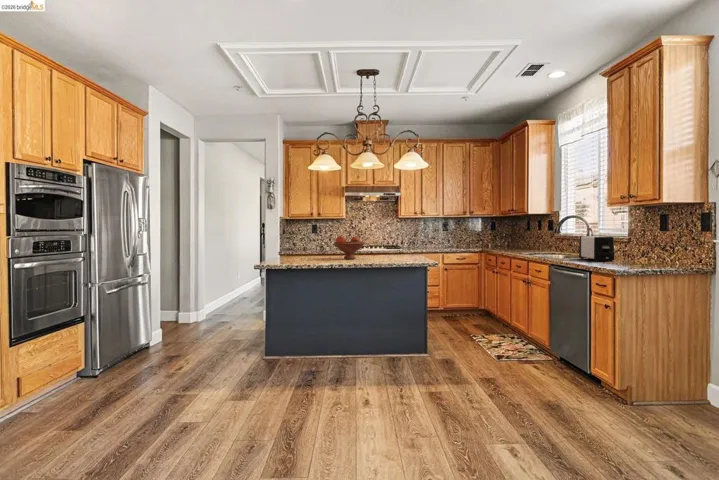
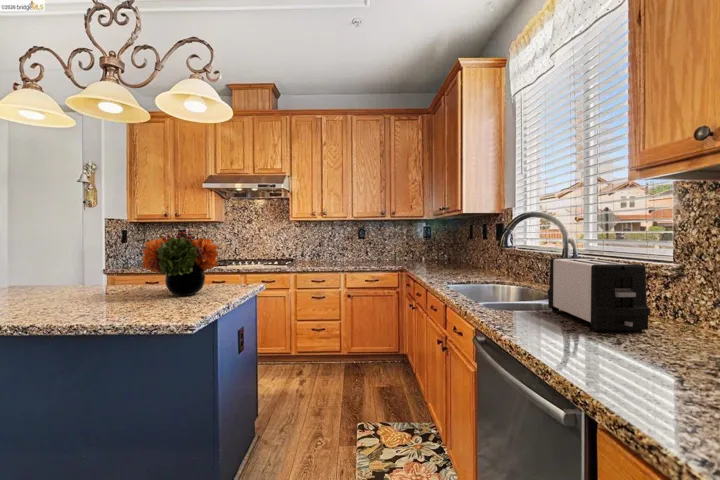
flower arrangement: none [381,226,415,257] -> present [142,232,219,296]
fruit bowl: present [334,236,365,259] -> none [17,252,103,303]

